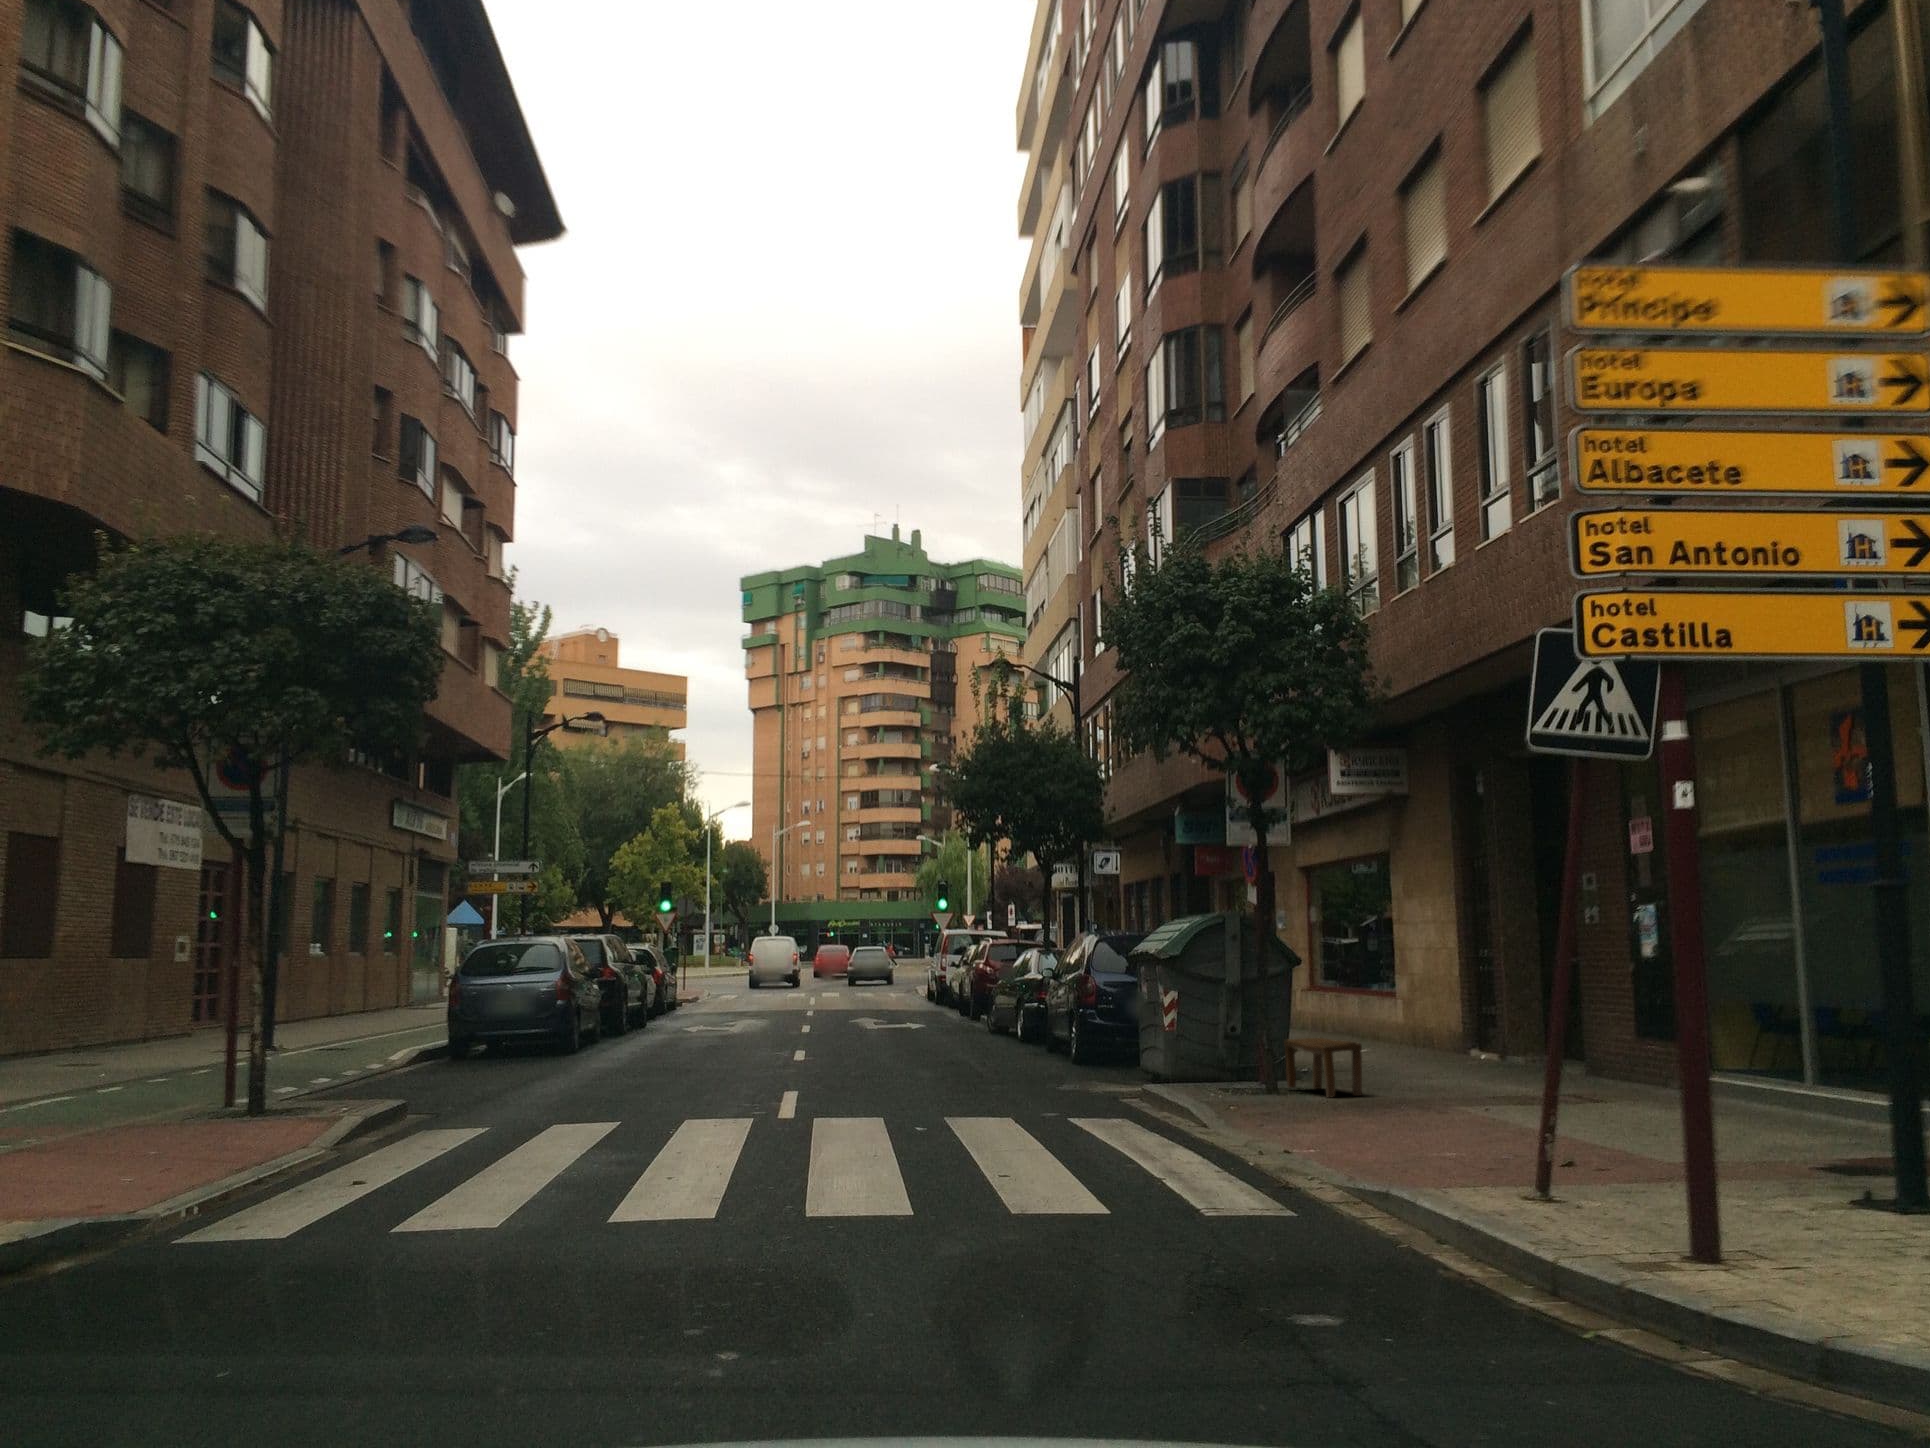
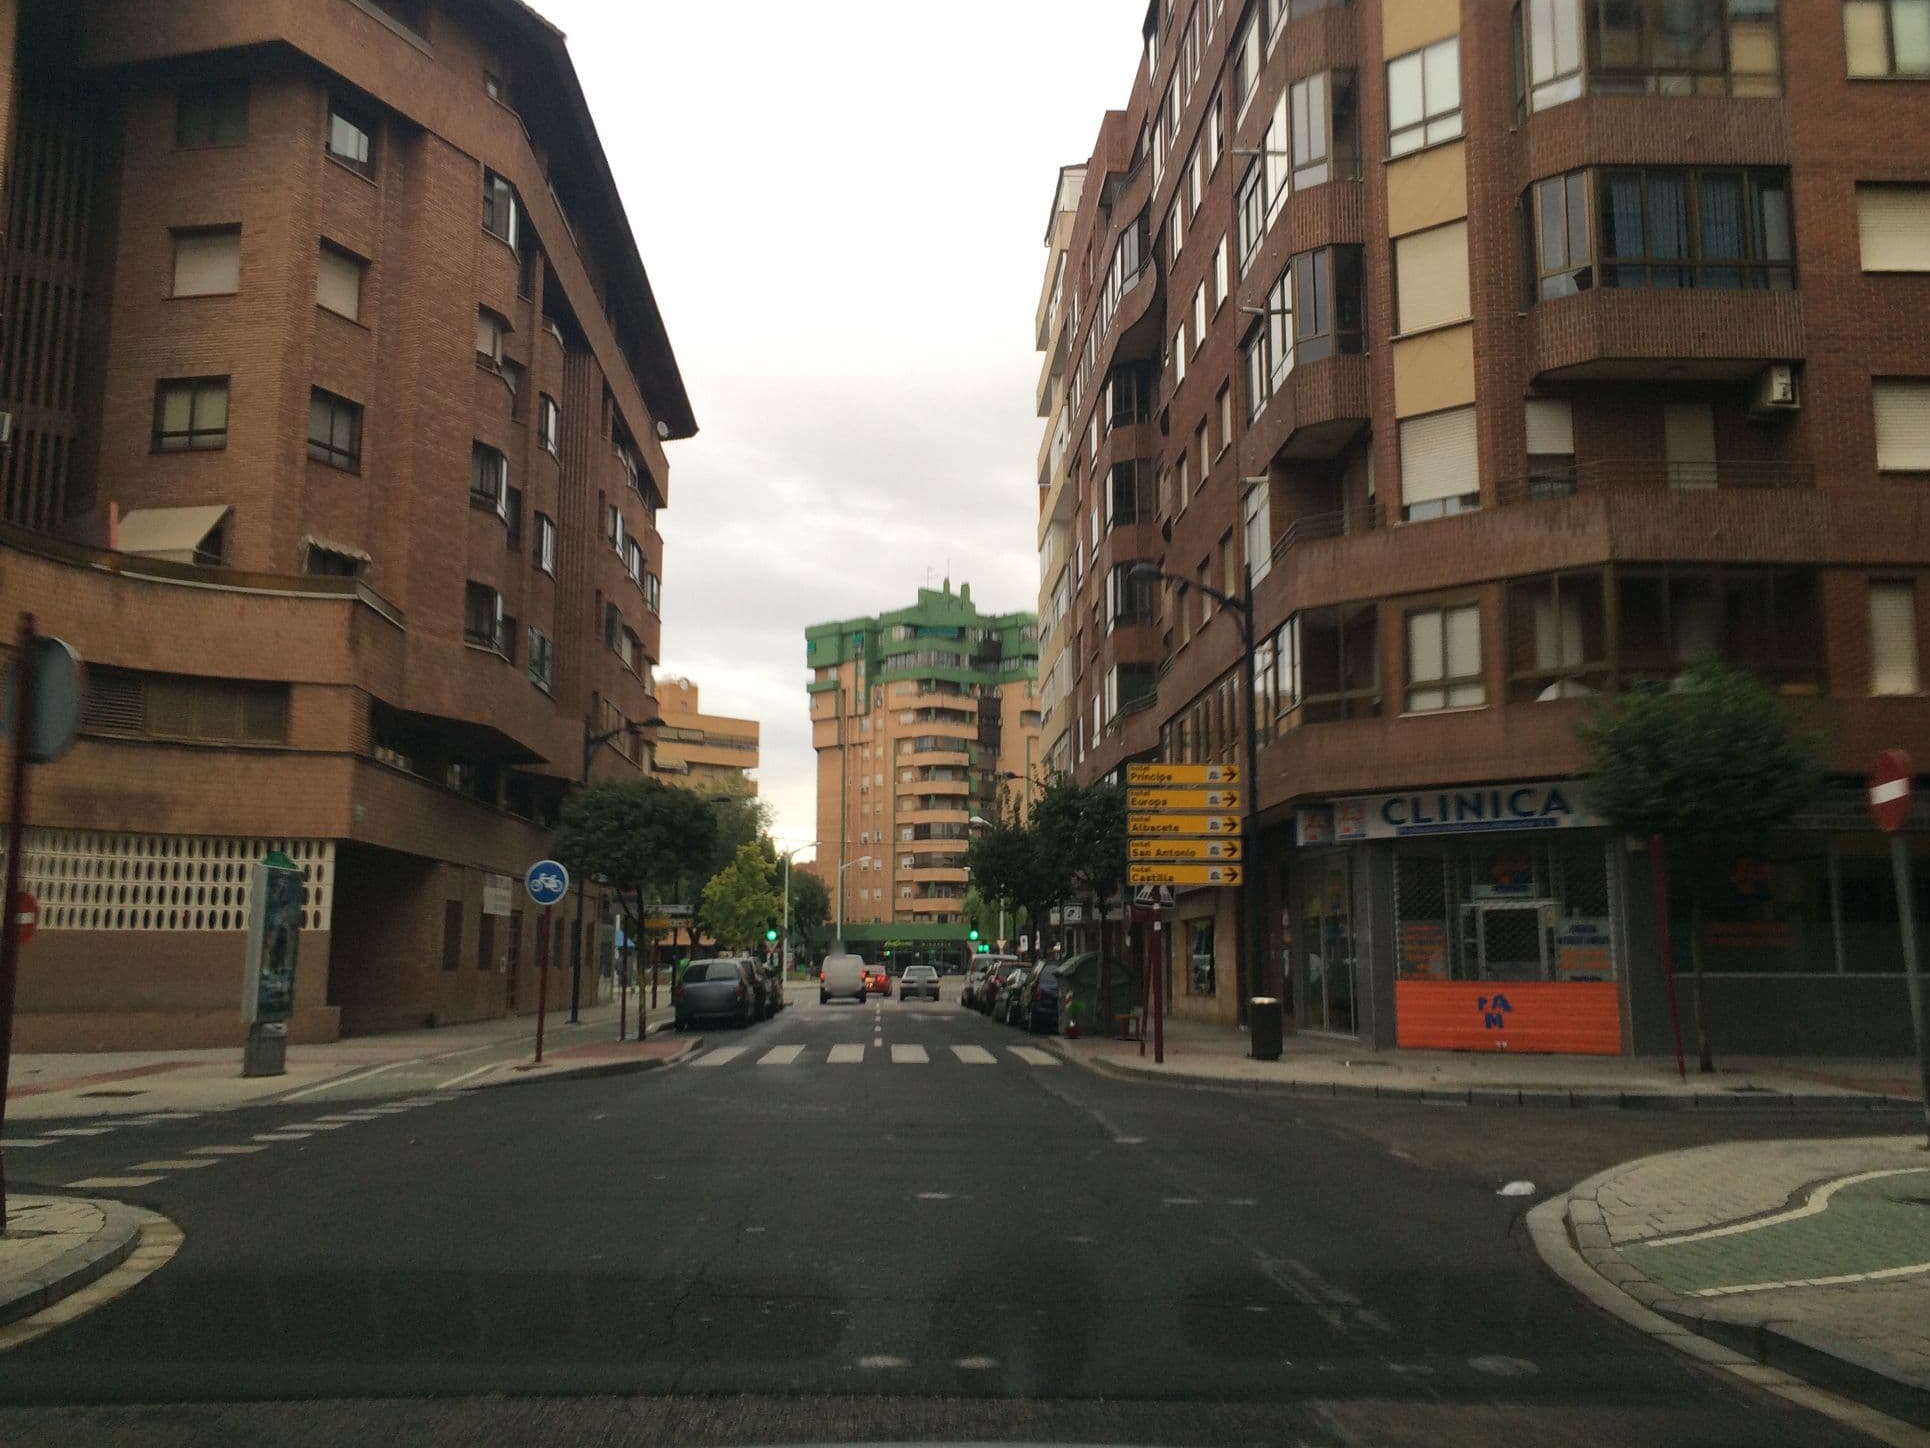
potted tree: none [1189,1002,1237,1090] -> present [1065,1000,1084,1038]

